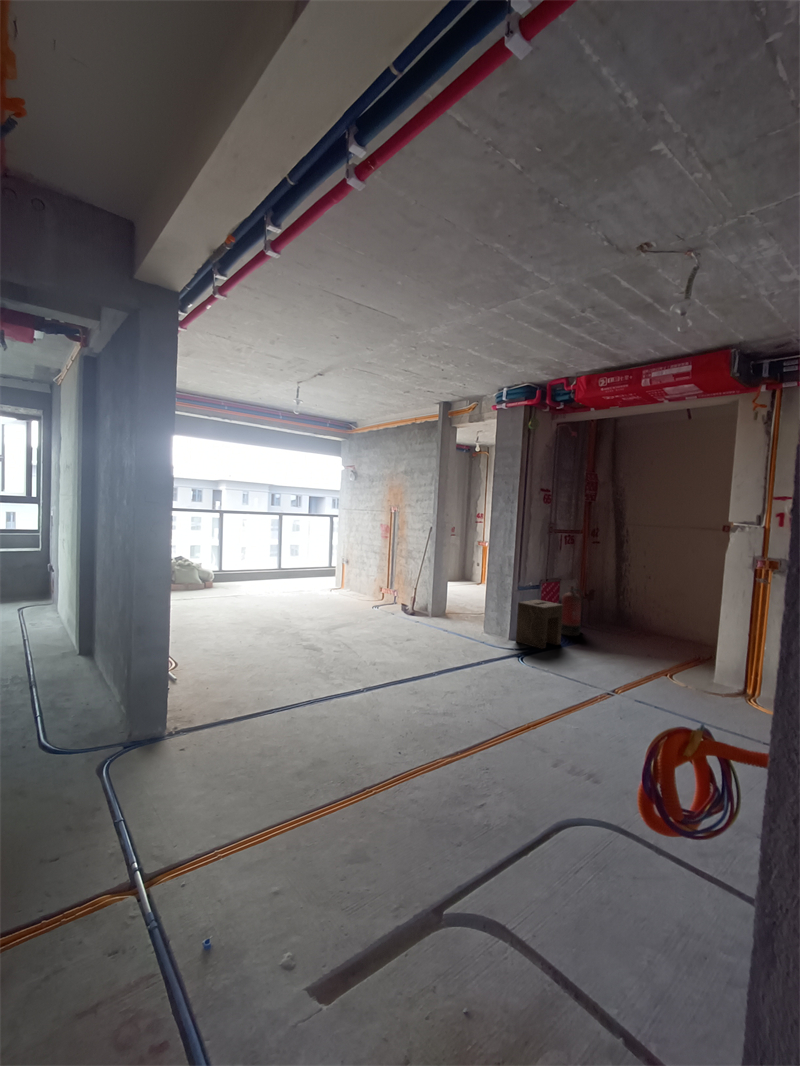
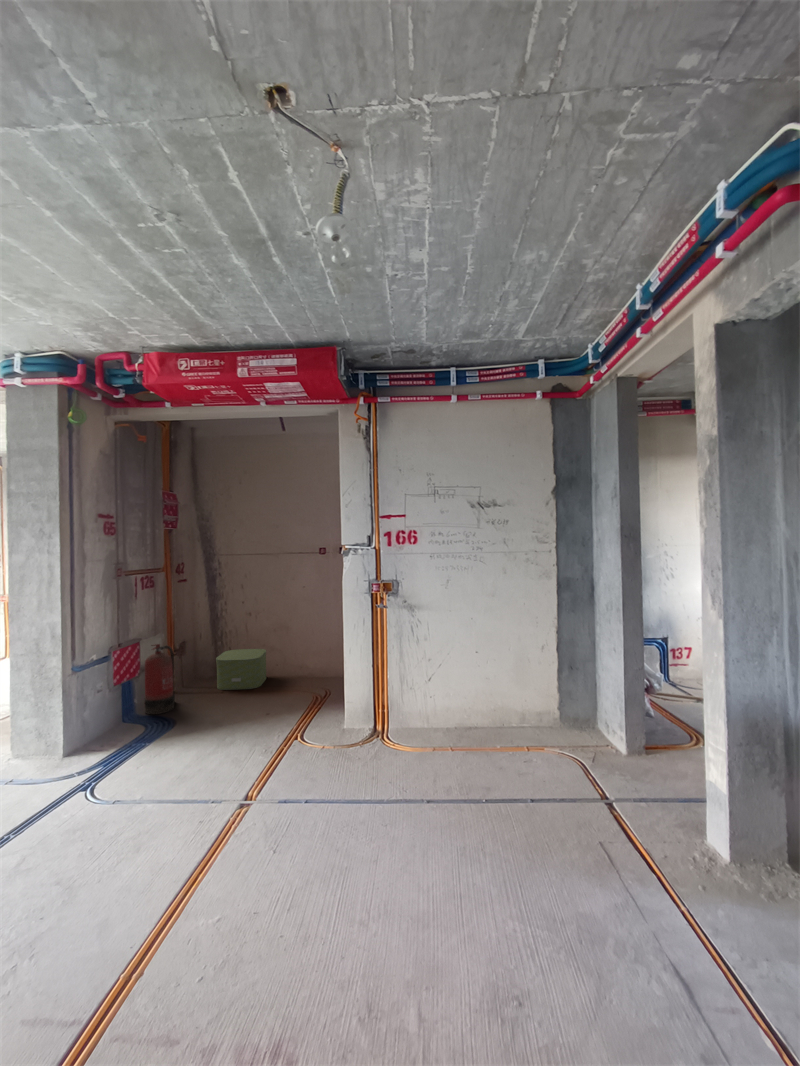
stool: present [516,600,563,649] -> none [75,678,151,757]
storage box: none [615,607,662,640] -> present [216,649,266,690]

